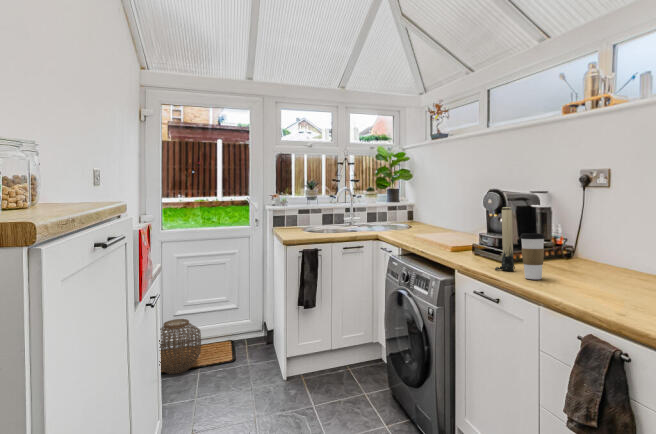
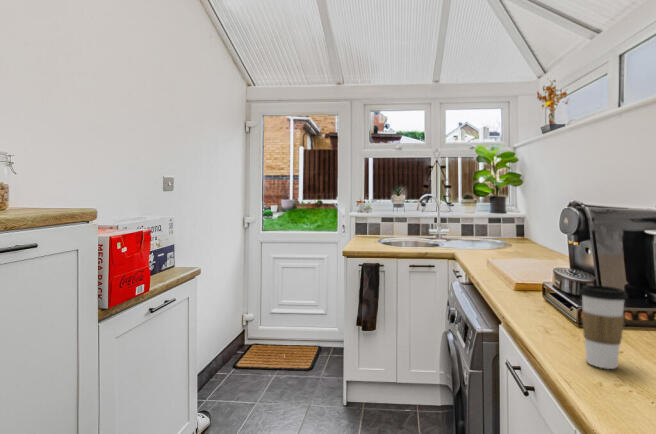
candle: present [495,207,515,271] -> none [549,237,583,340]
woven basket: present [159,319,201,374] -> none [226,319,270,372]

